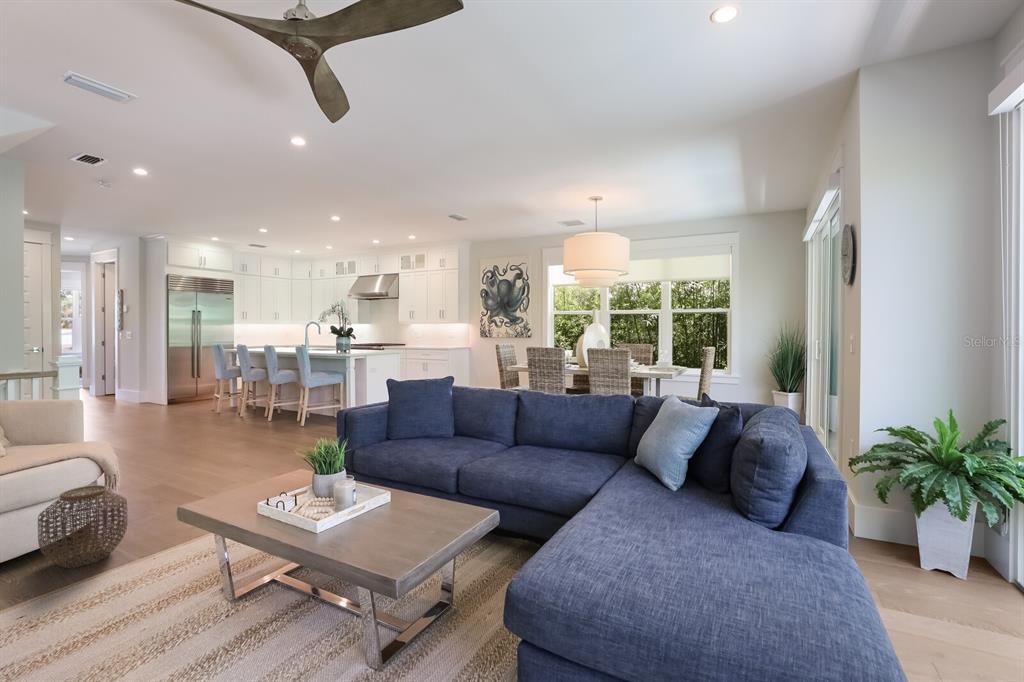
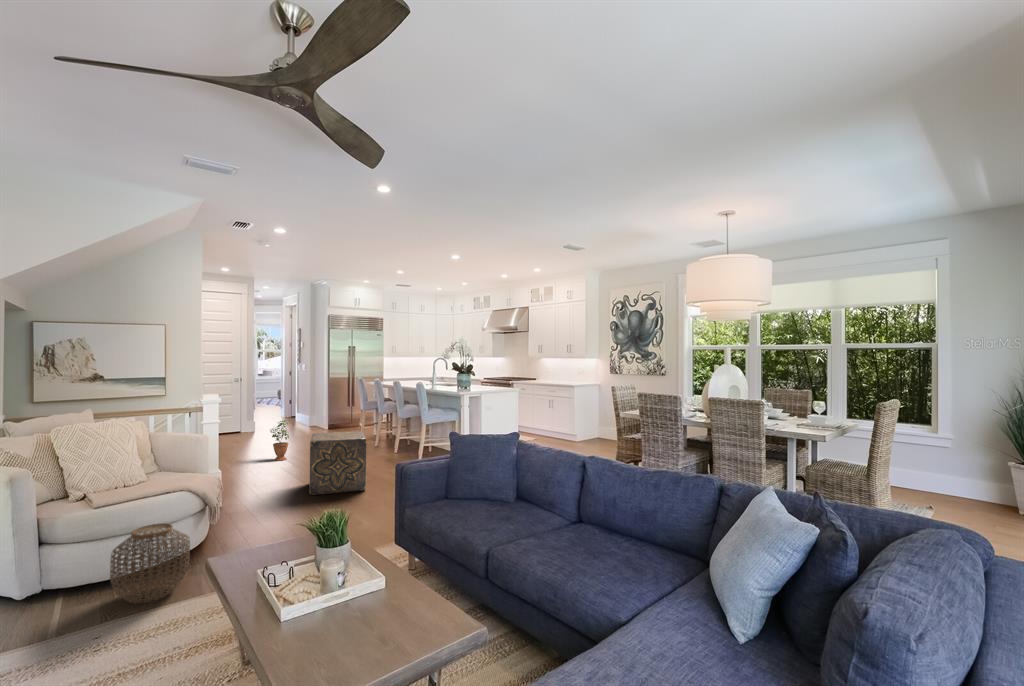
potted plant: none [117,390,142,437] -> present [270,420,289,461]
ottoman: none [192,396,263,463] -> present [309,431,366,495]

